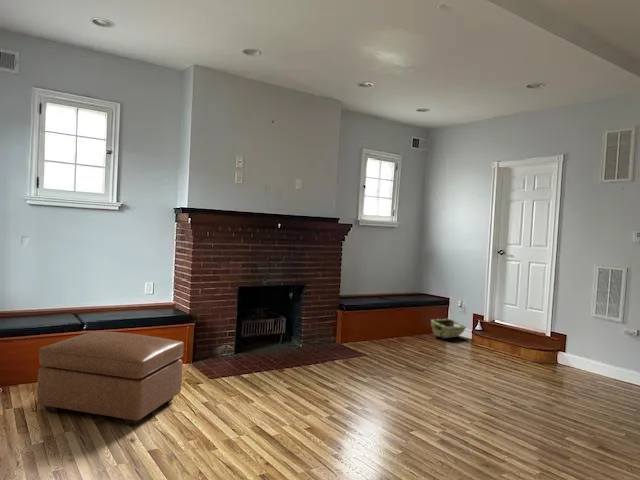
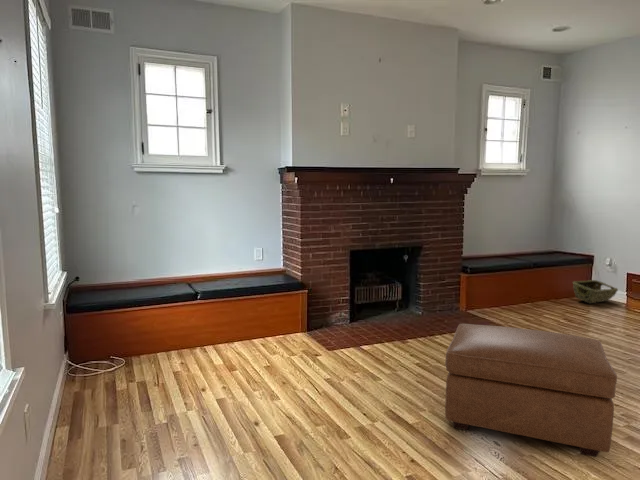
ottoman: present [37,331,184,426] -> present [445,324,617,457]

